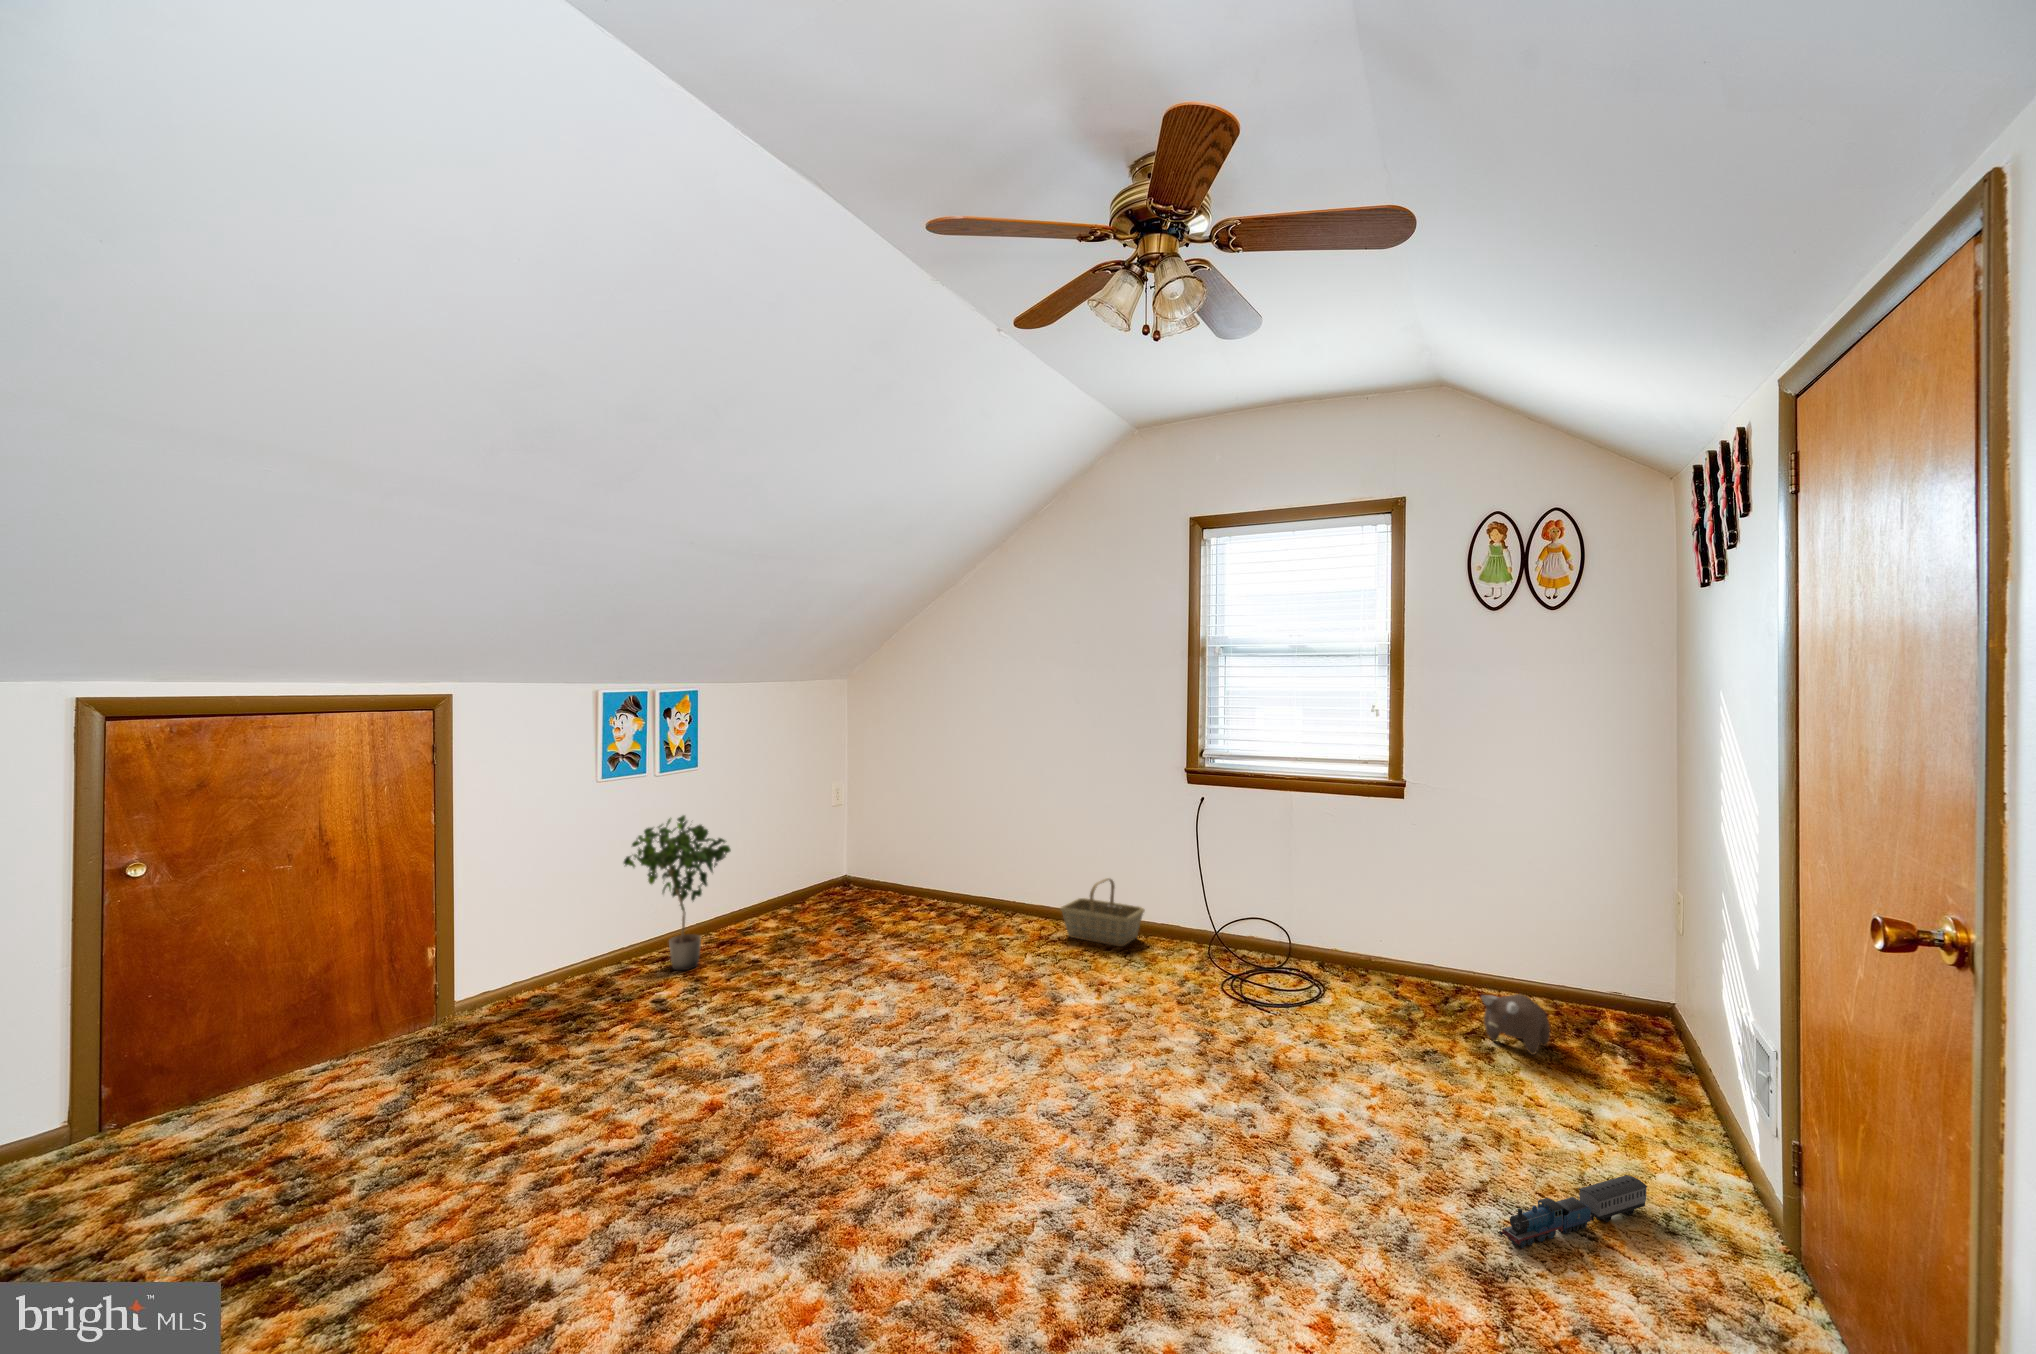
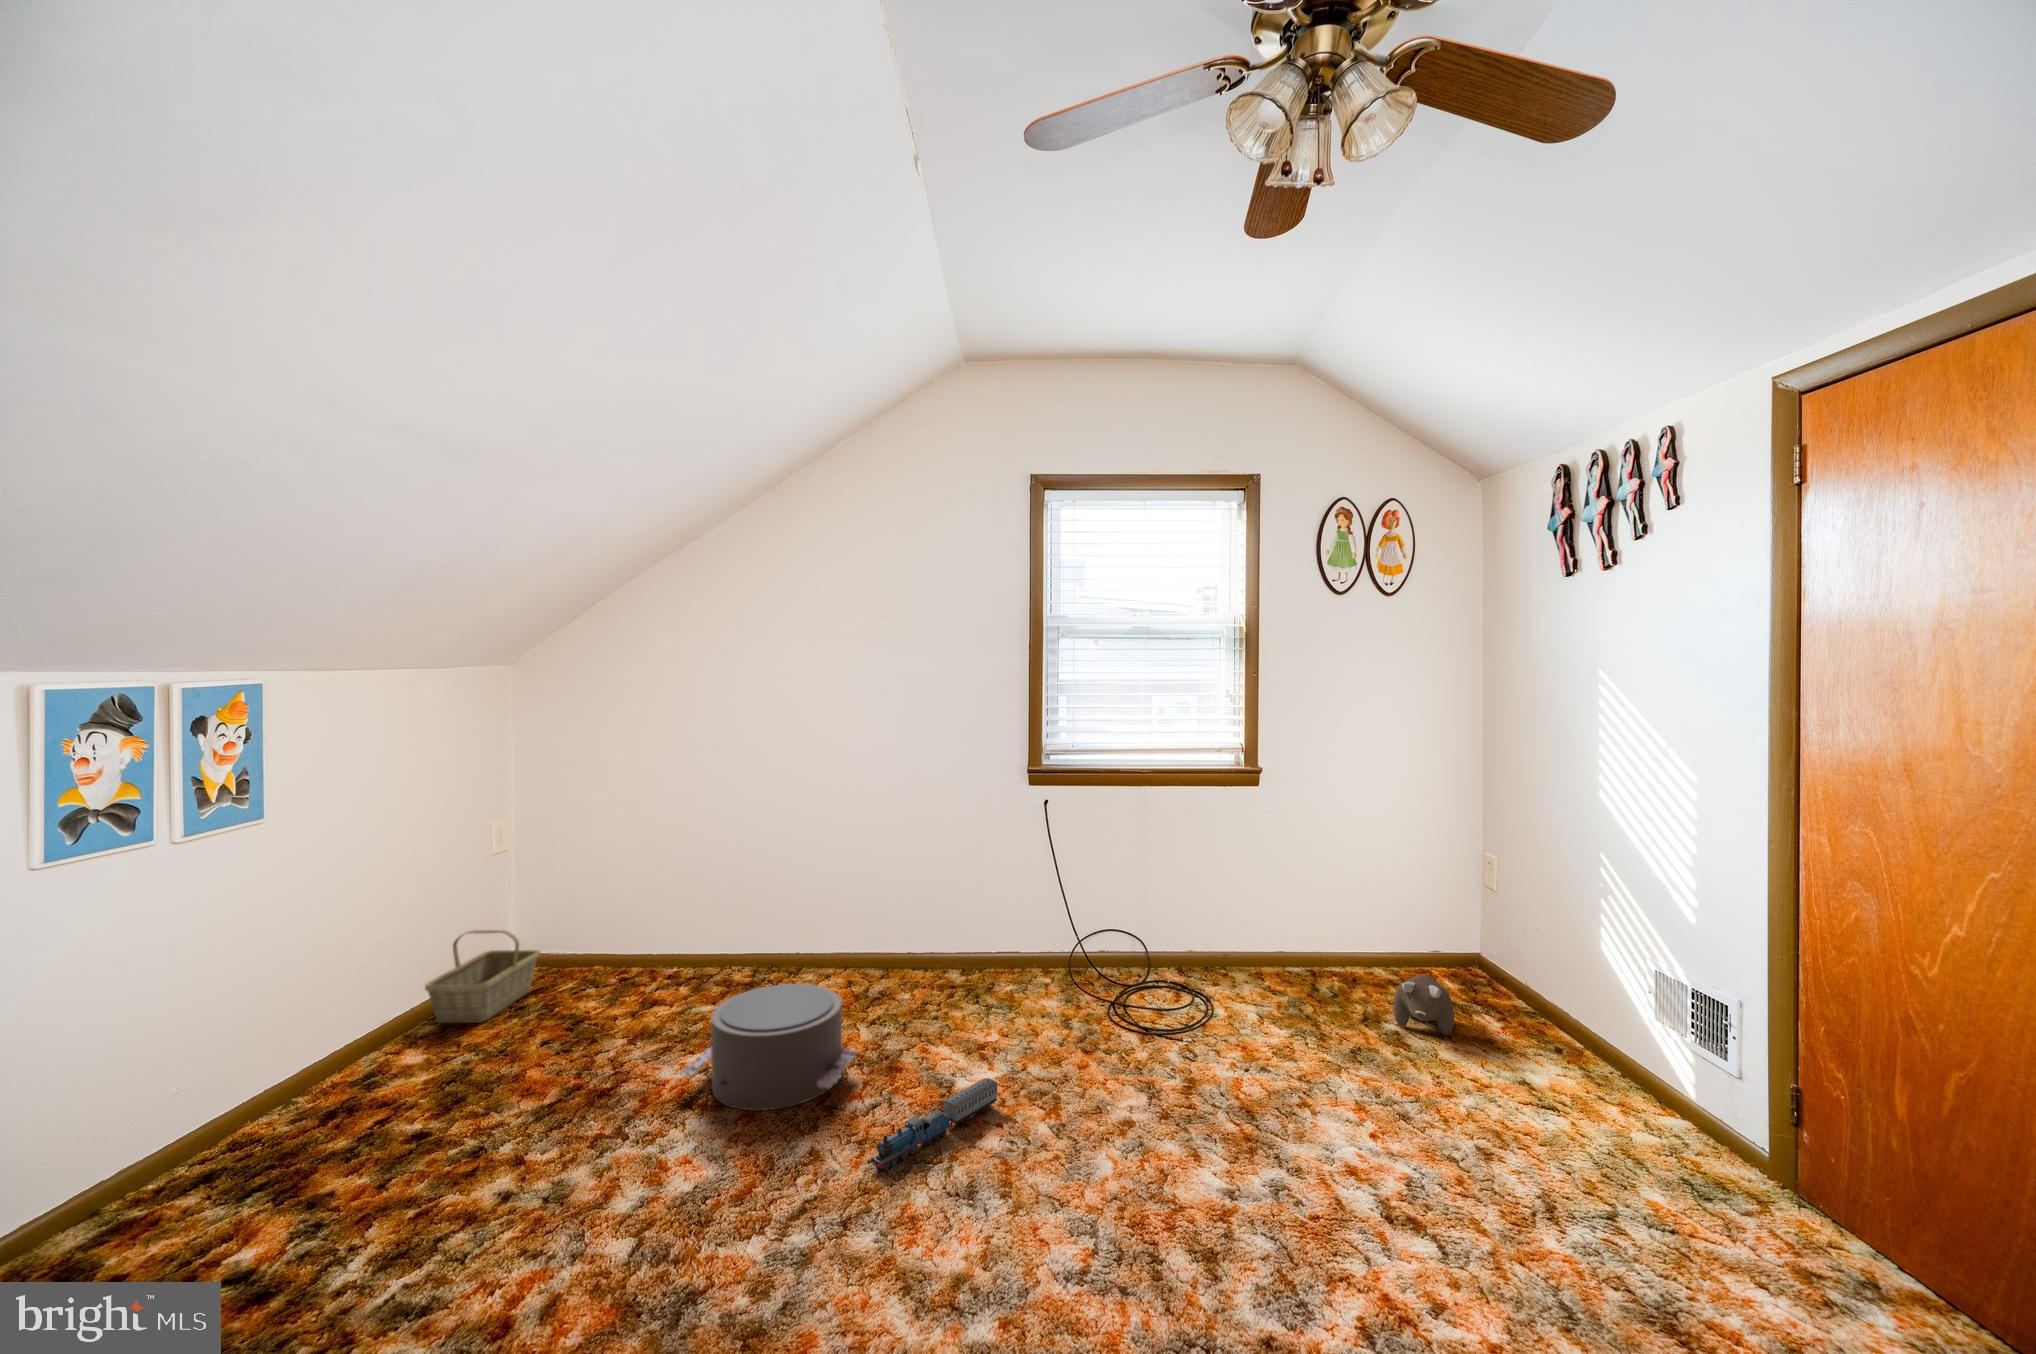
potted plant: present [624,815,731,970] -> none [109,906,380,1196]
basket: present [1061,878,1145,946] -> present [425,930,541,1023]
pouf: none [892,912,1006,989] -> present [682,984,857,1111]
toy train: present [1499,1175,1647,1248] -> present [868,1078,998,1170]

